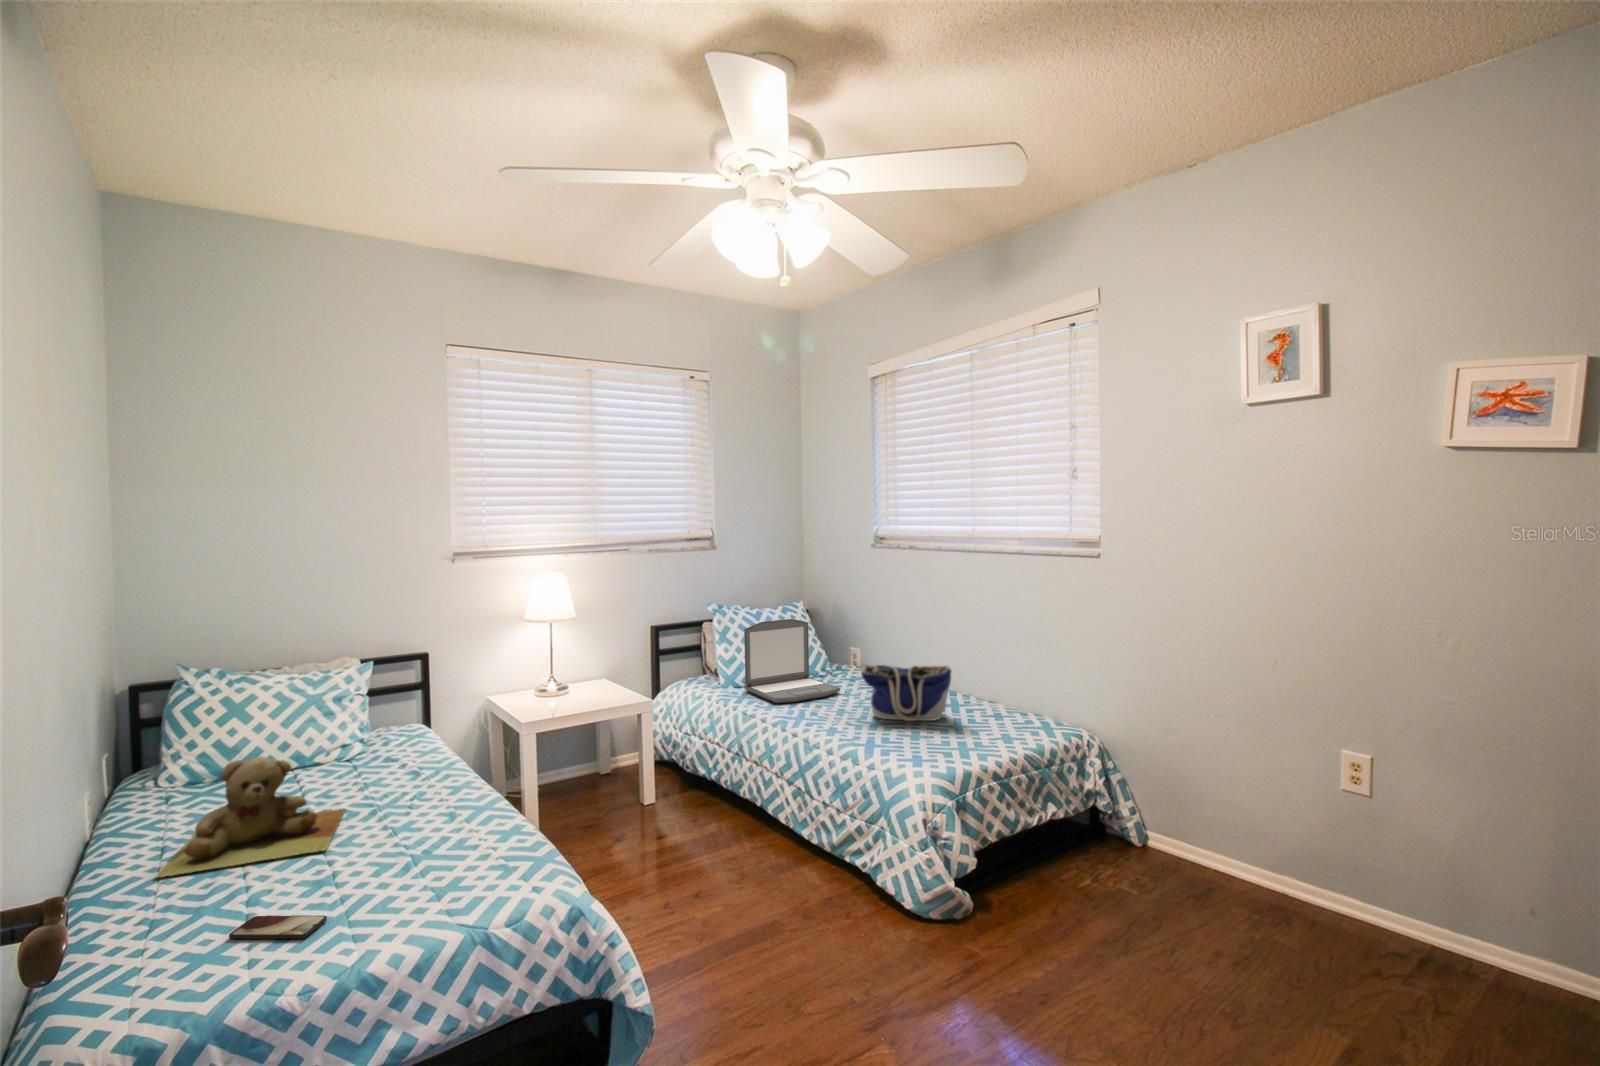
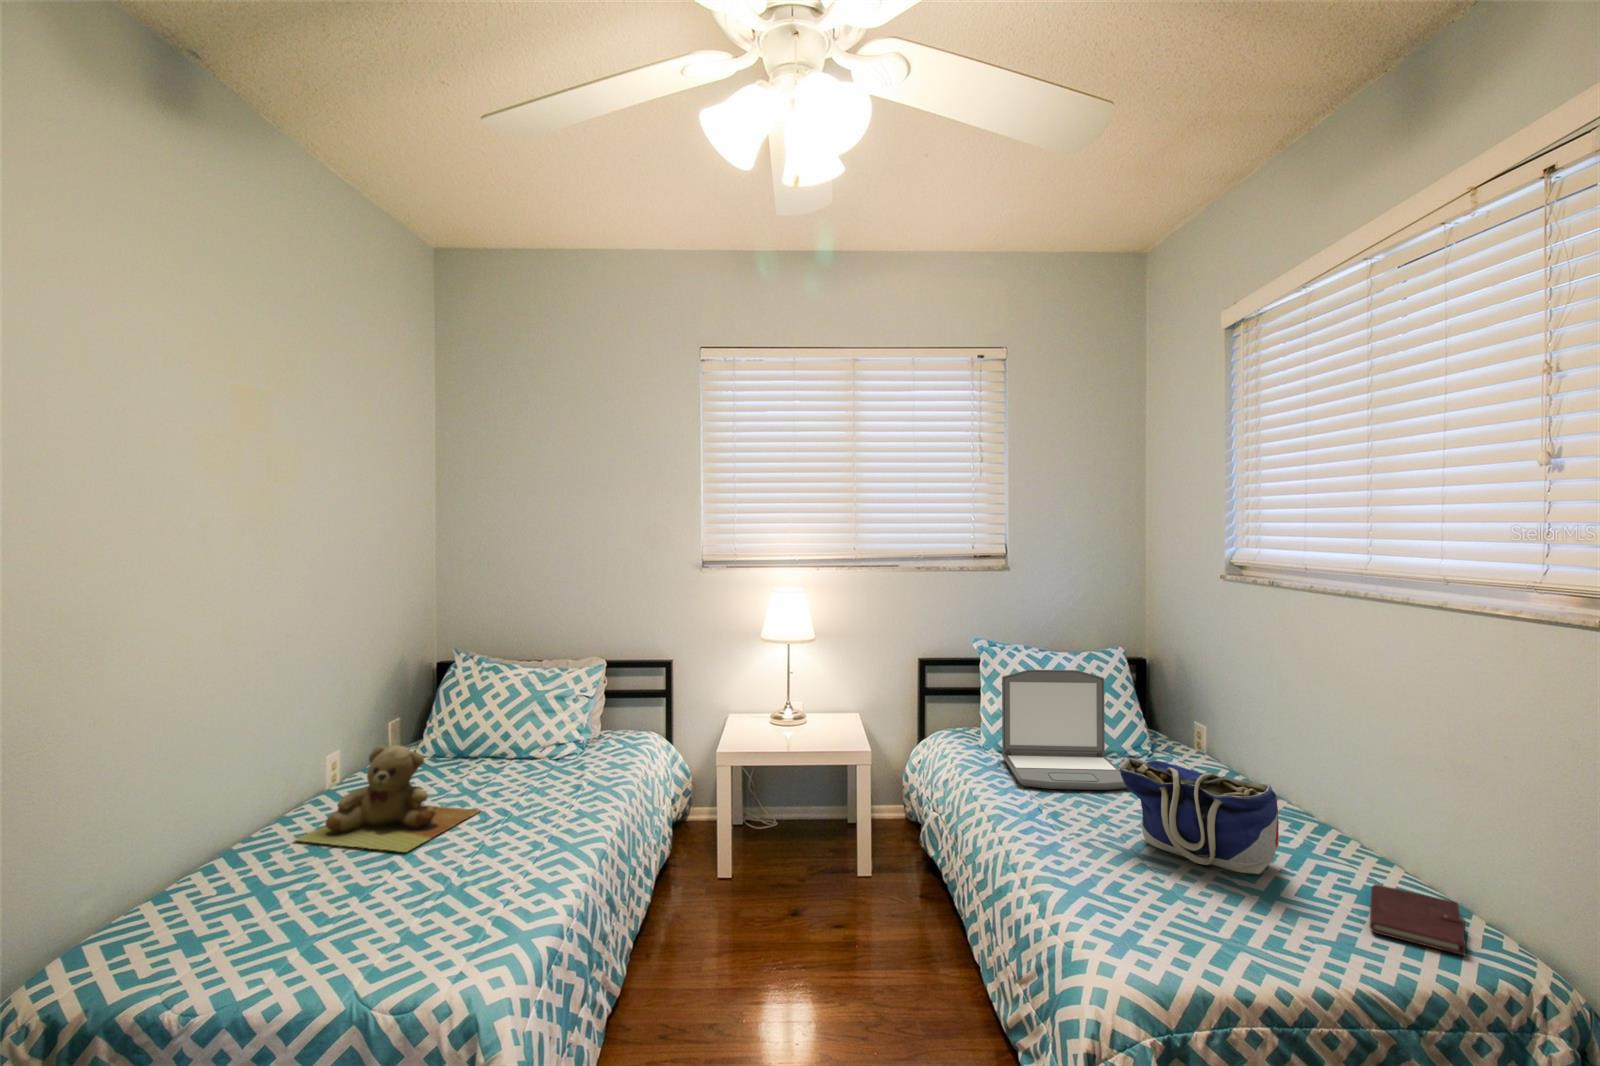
notebook: none [989,711,1039,732] -> present [1370,885,1466,955]
smartphone: present [229,916,327,939] -> none [230,908,298,948]

